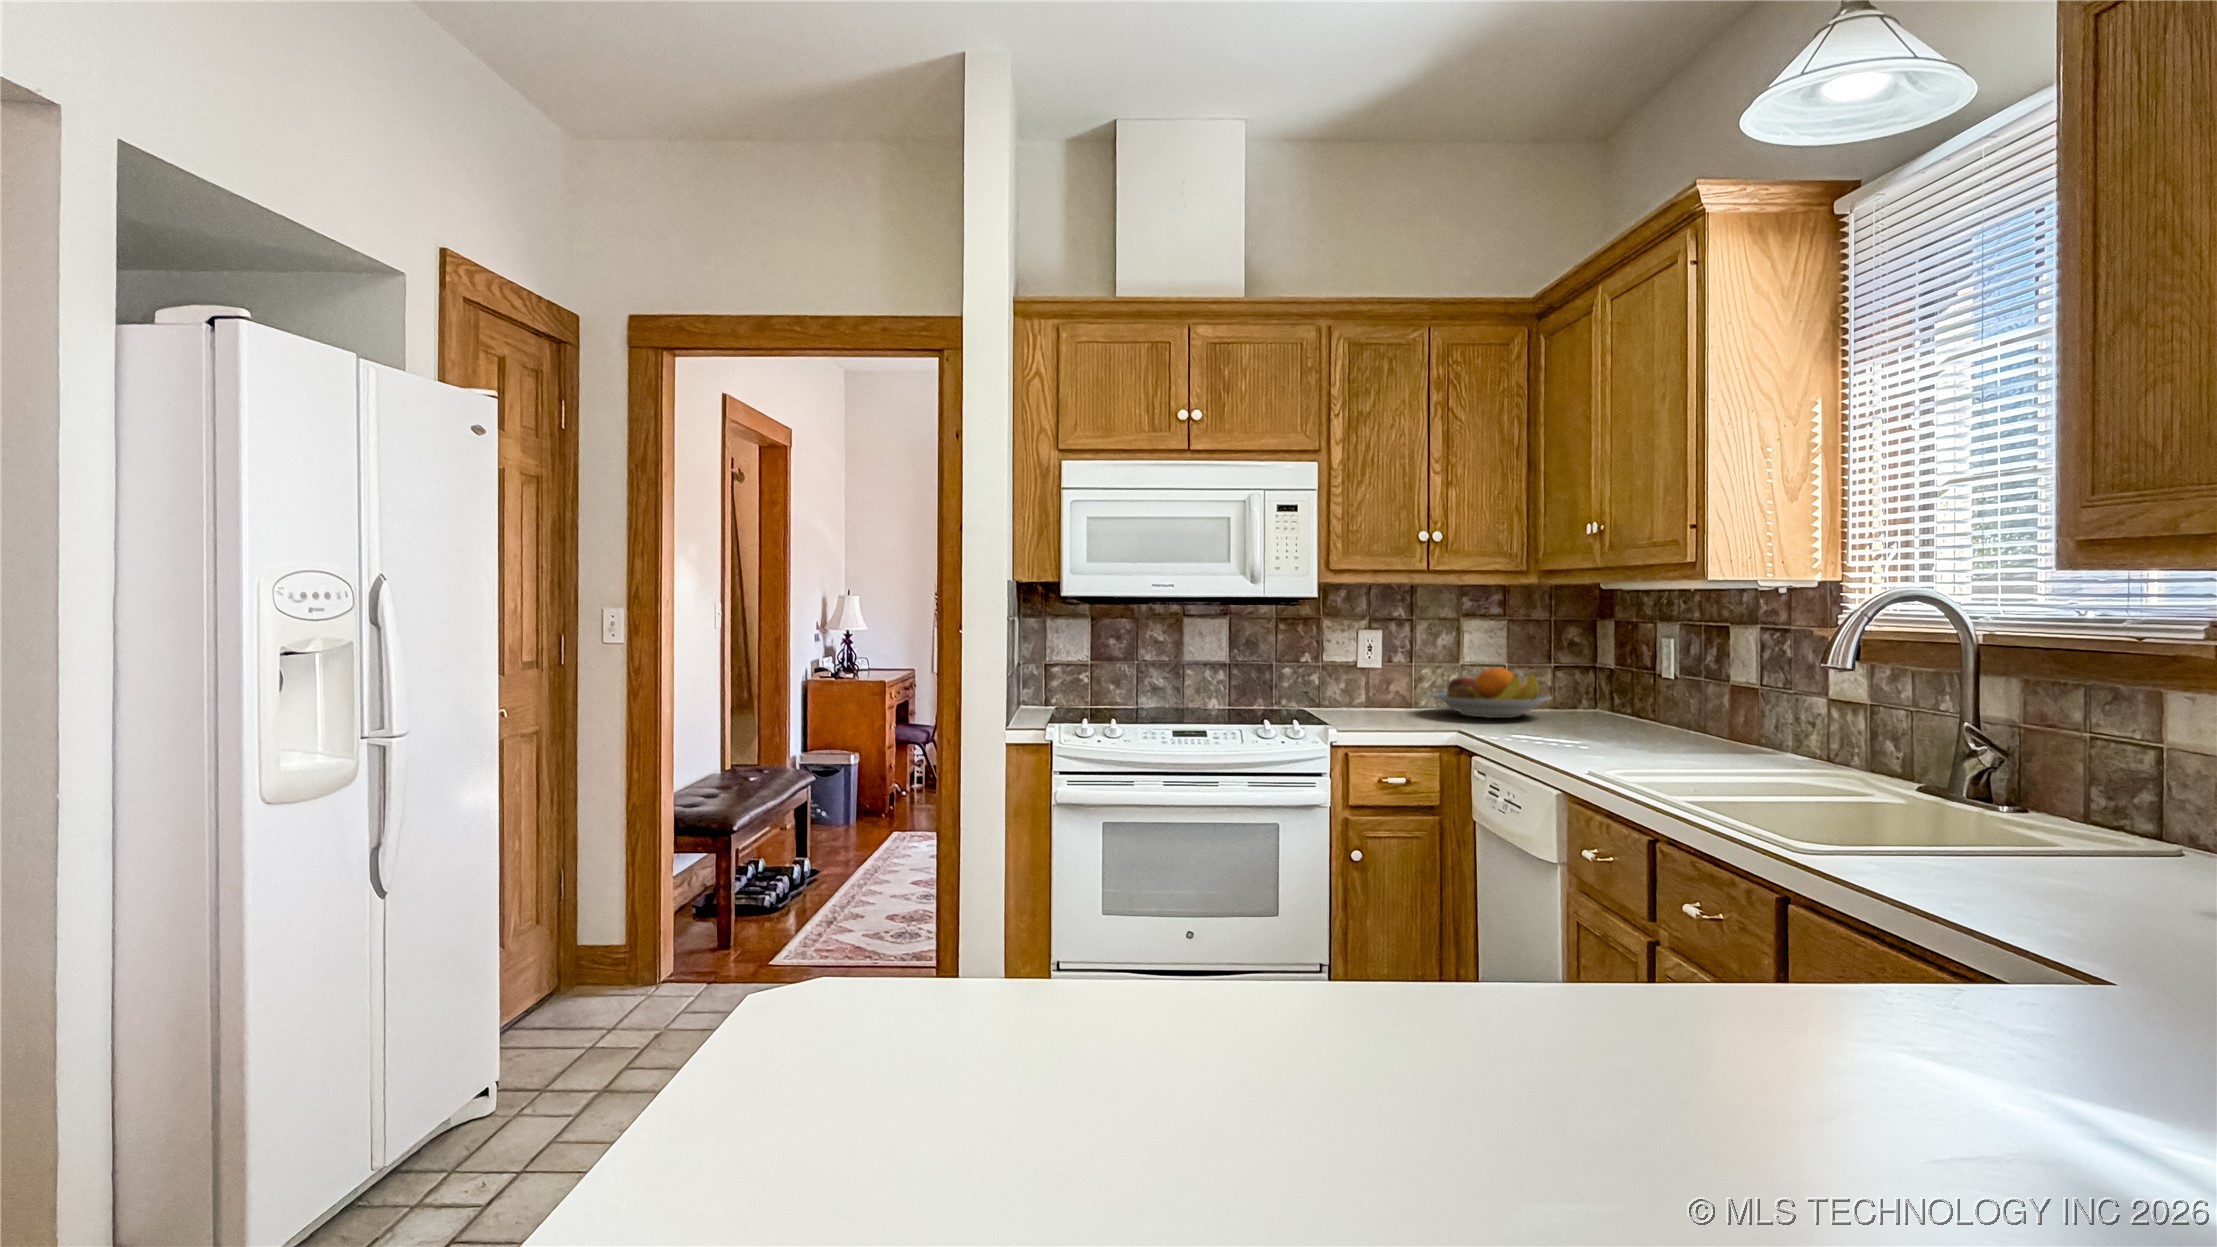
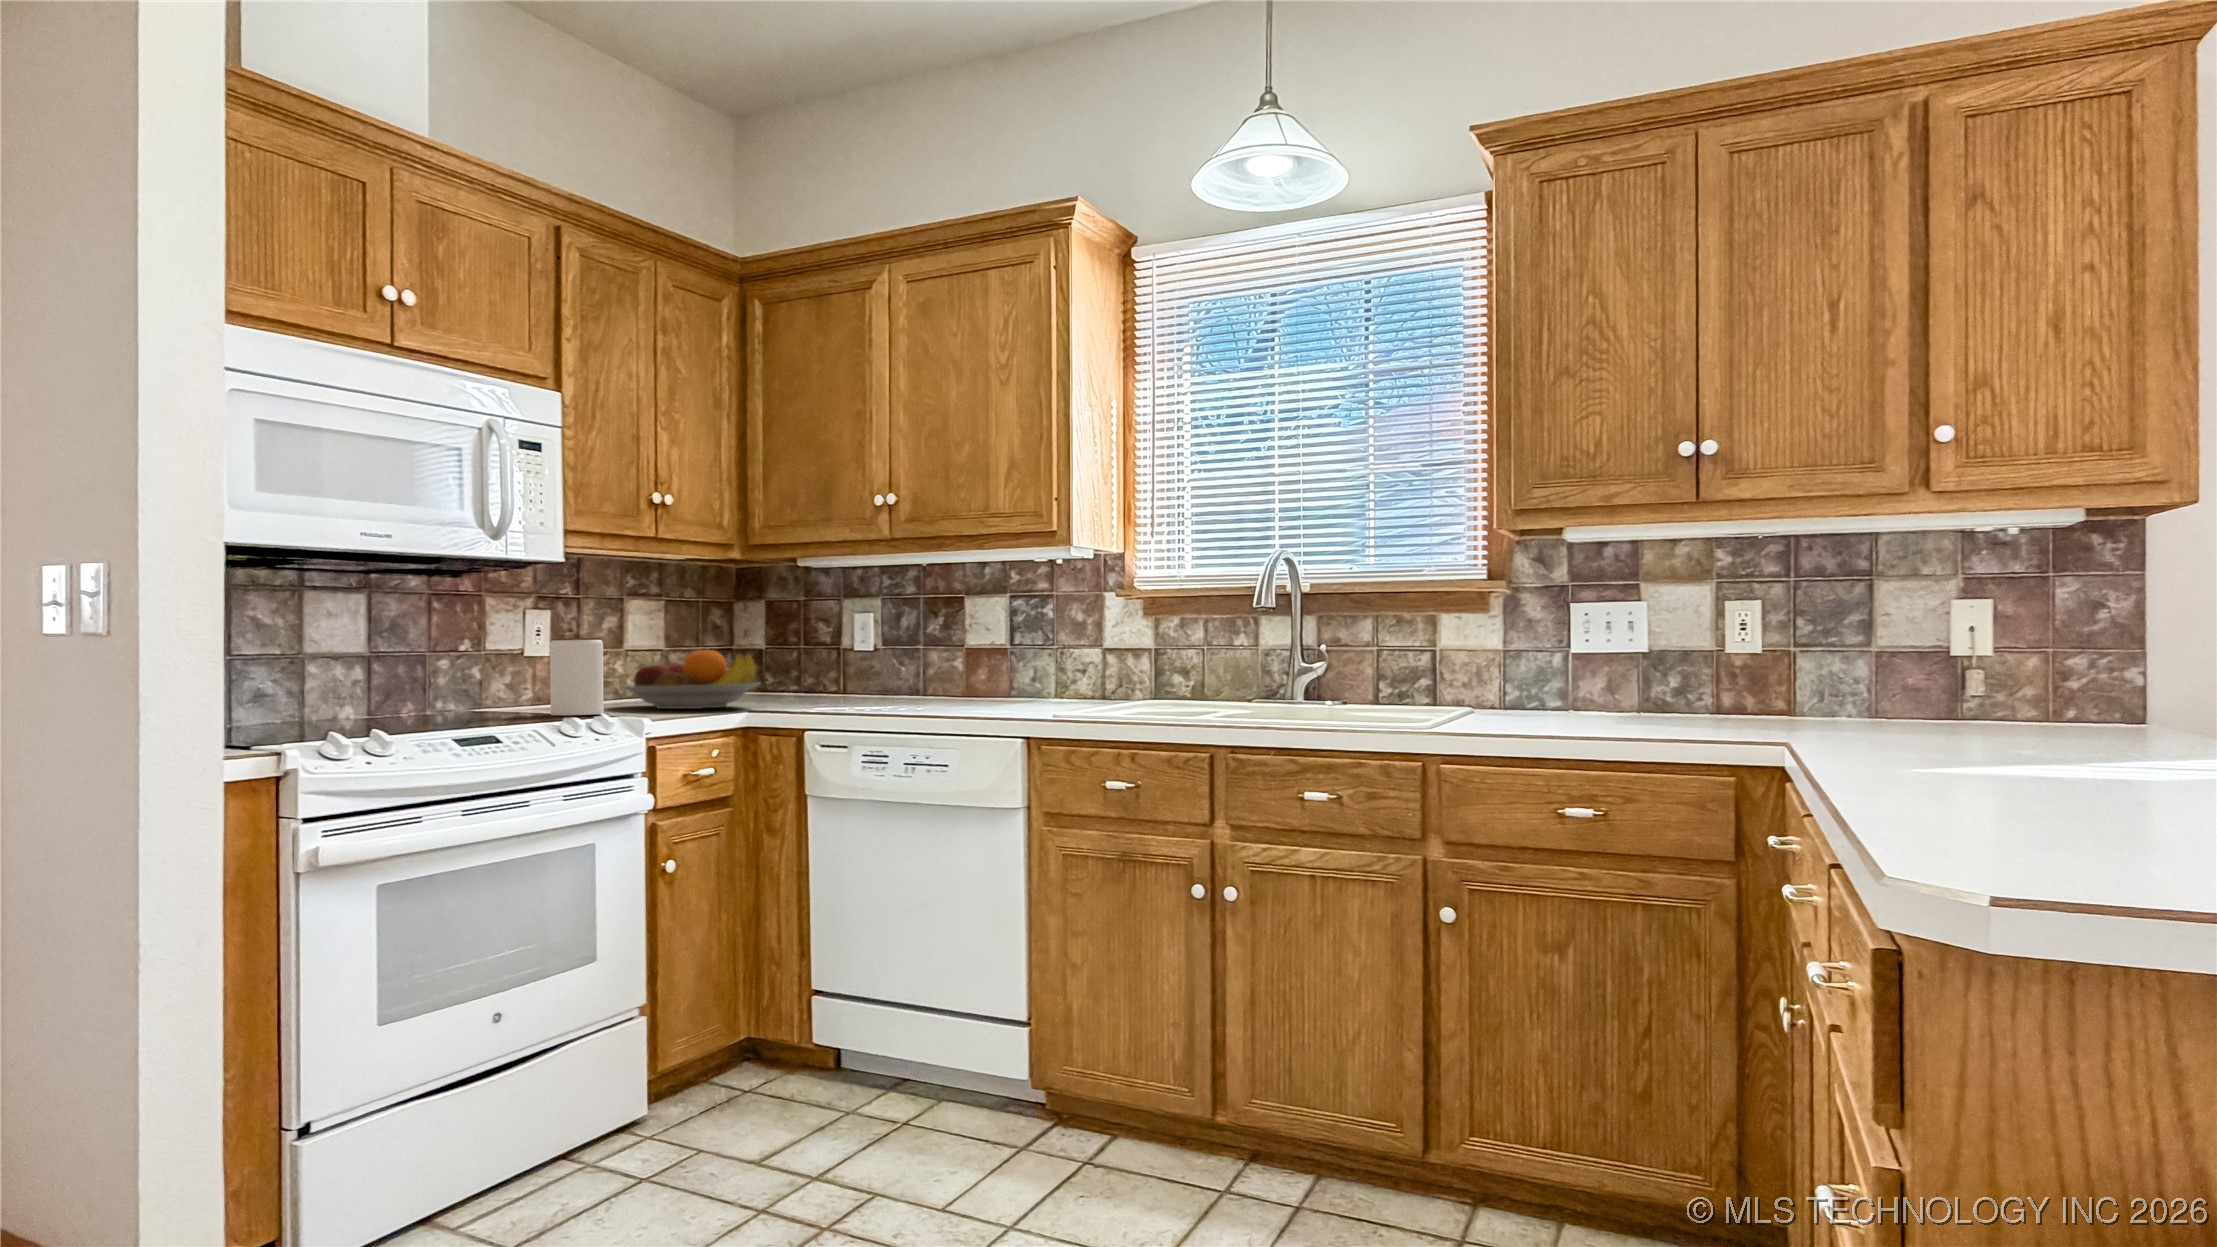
jar: none [1350,655,1389,716] -> present [550,638,604,715]

